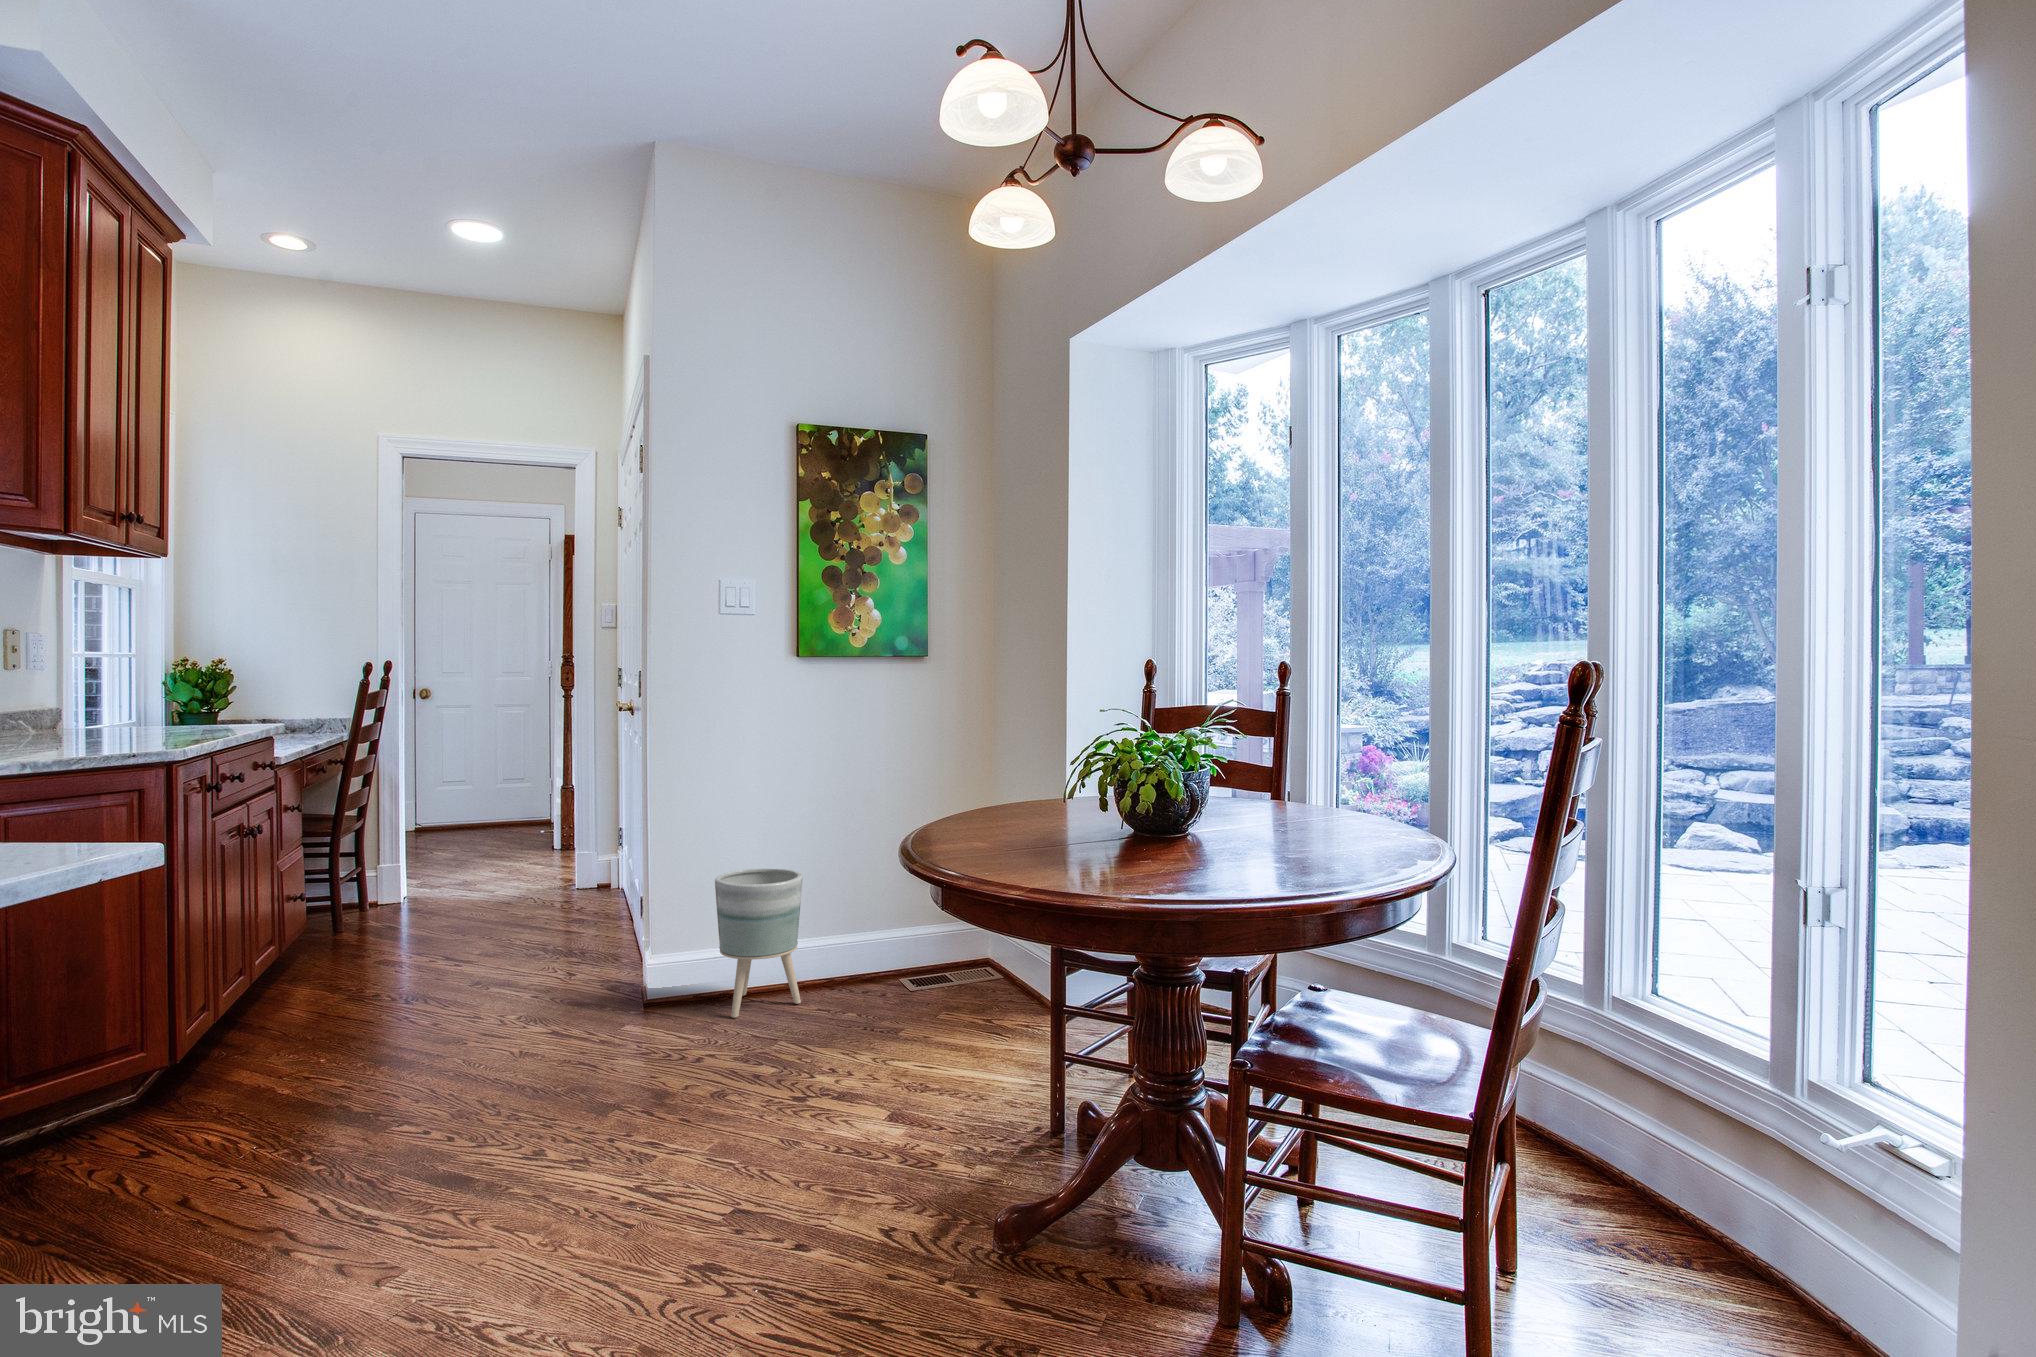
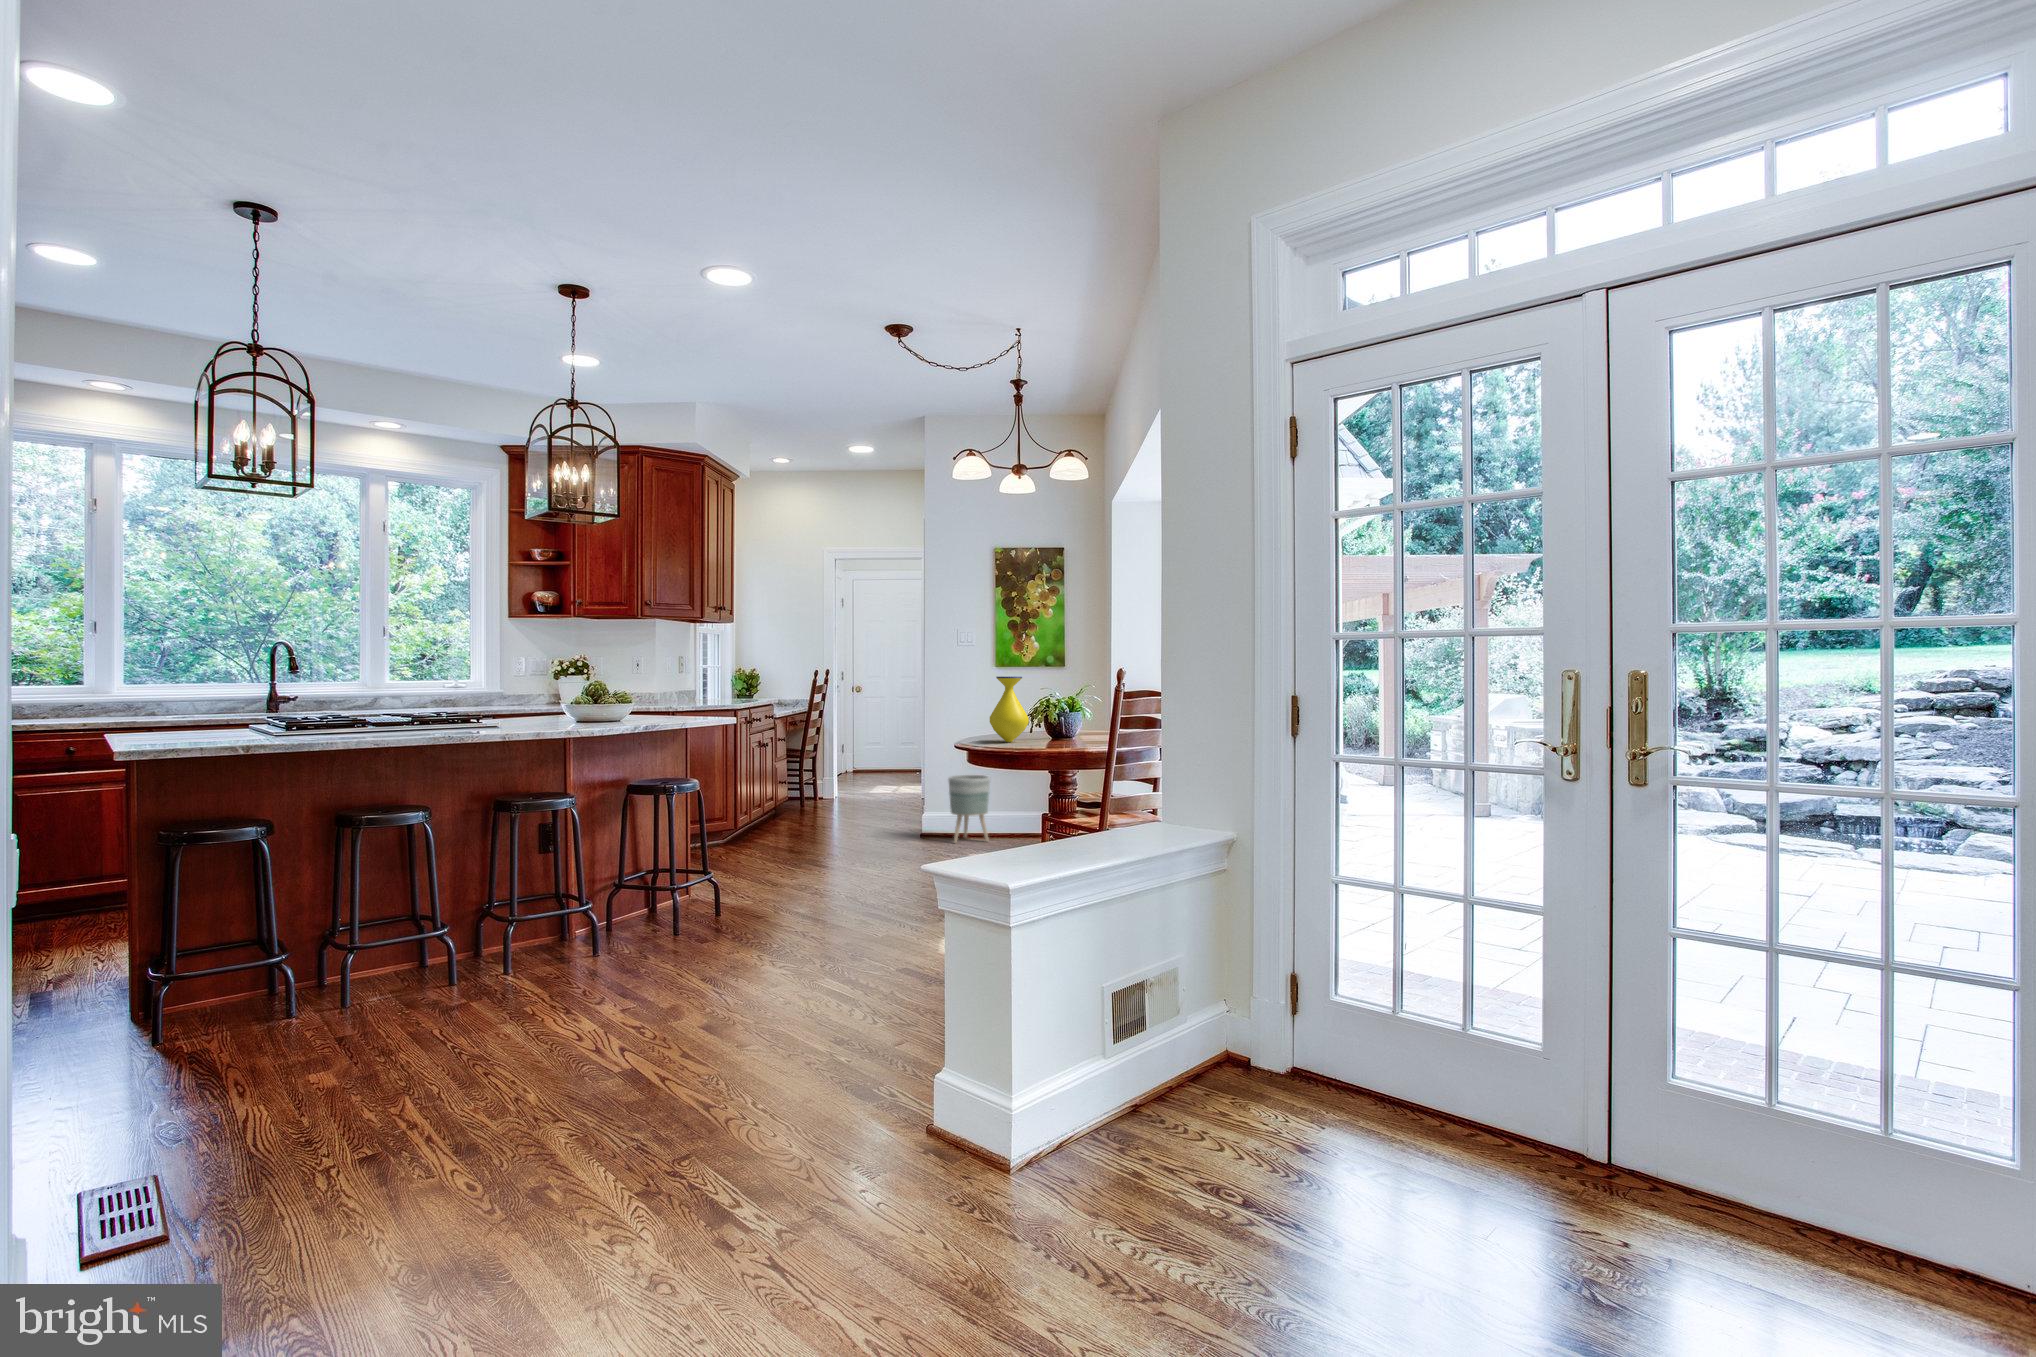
vase: none [1017,673,1126,848] -> present [990,676,1029,742]

